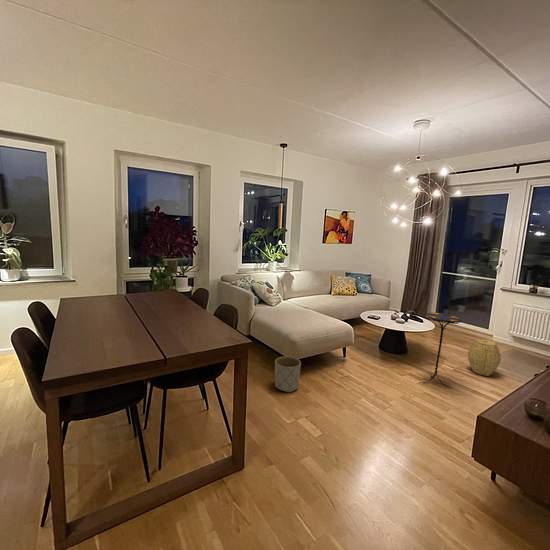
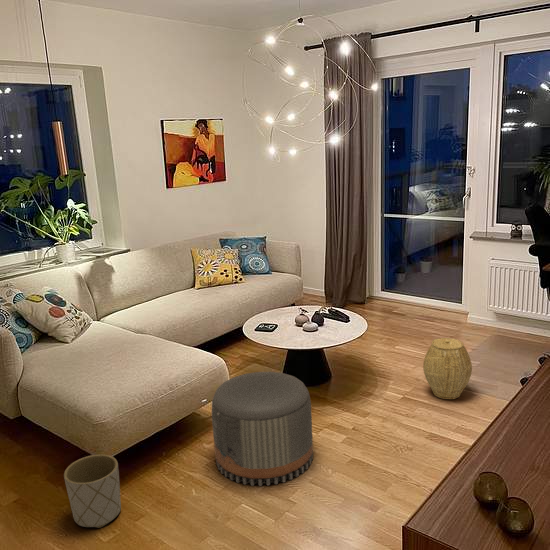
side table: present [427,313,462,386] -> none [342,312,400,439]
pouf: none [346,334,404,394] -> present [212,372,313,486]

